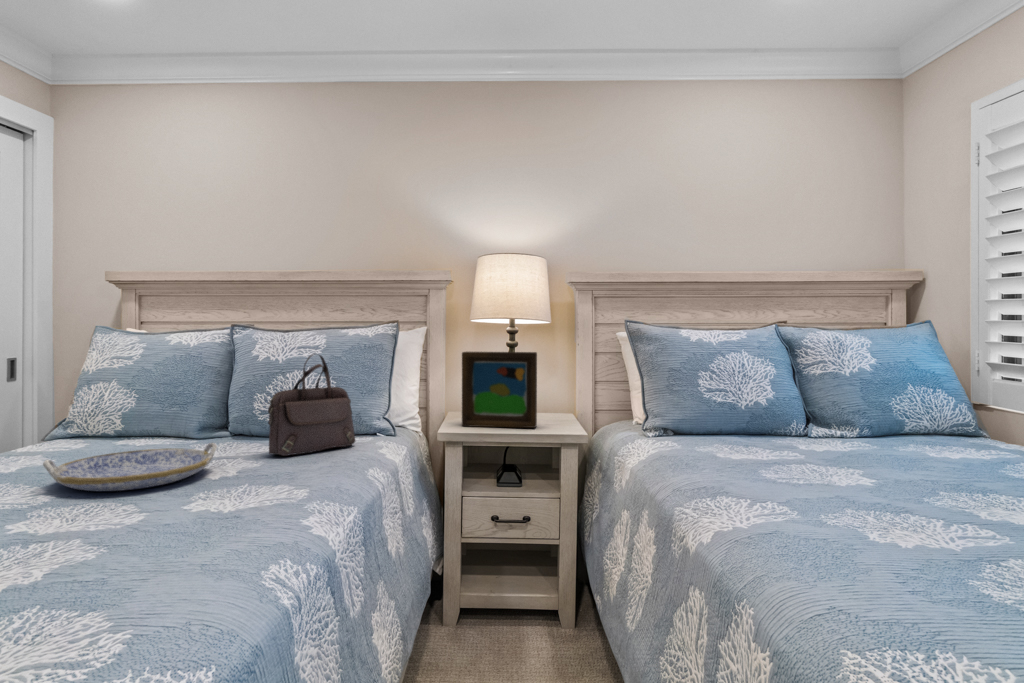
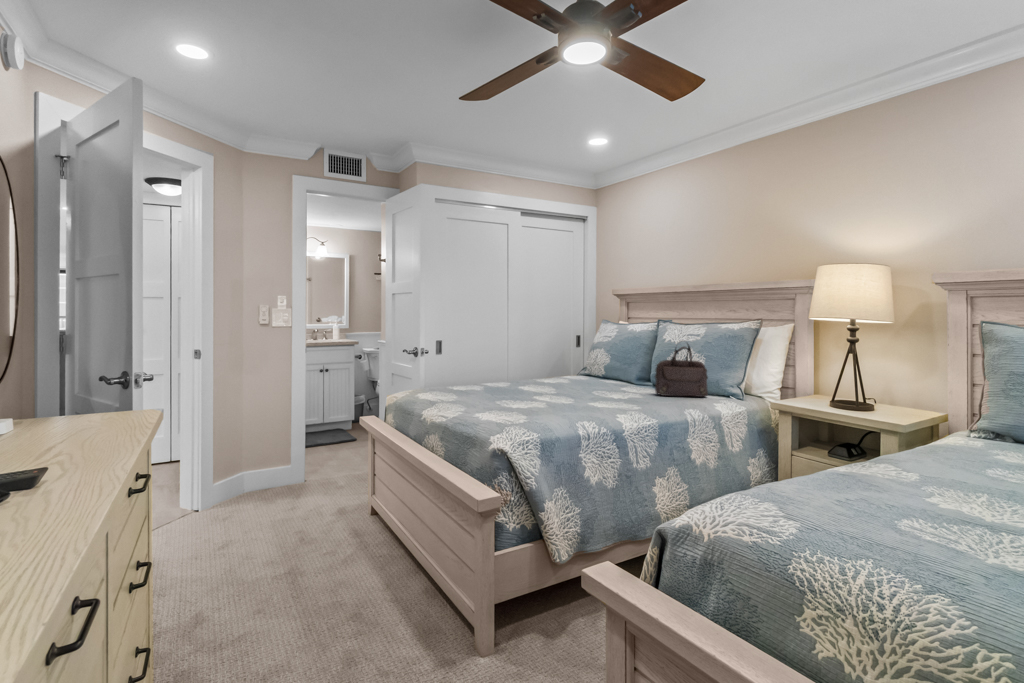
picture frame: present [462,352,537,428] -> none [798,344,866,407]
serving tray: present [43,443,217,491] -> none [560,379,625,396]

